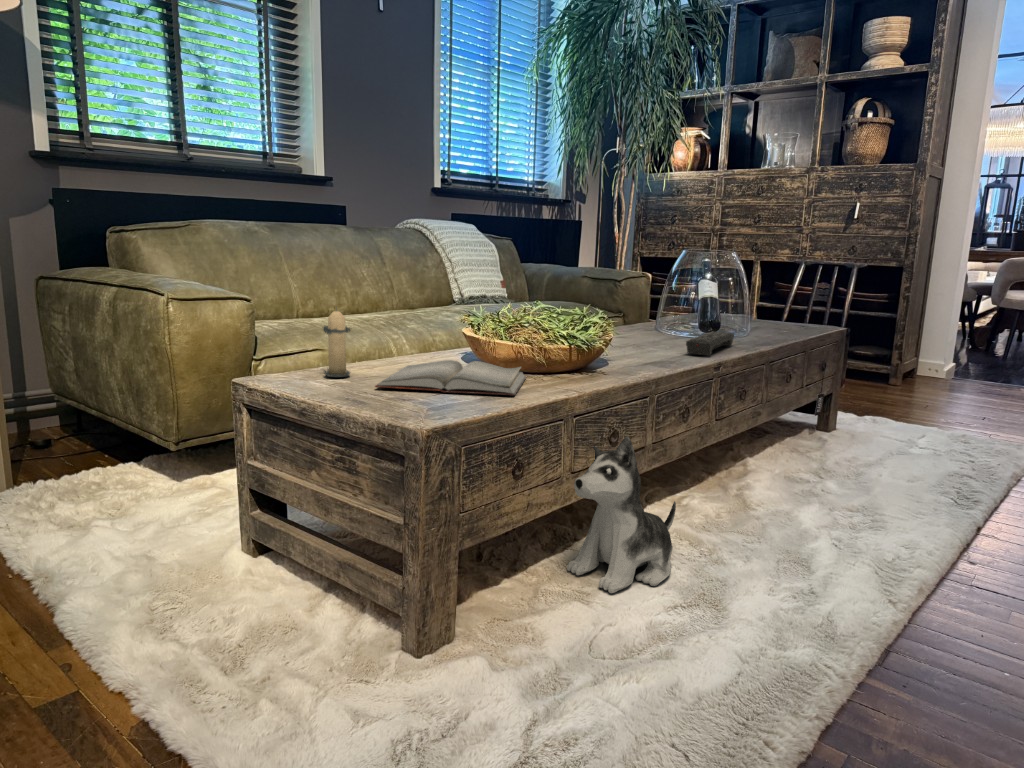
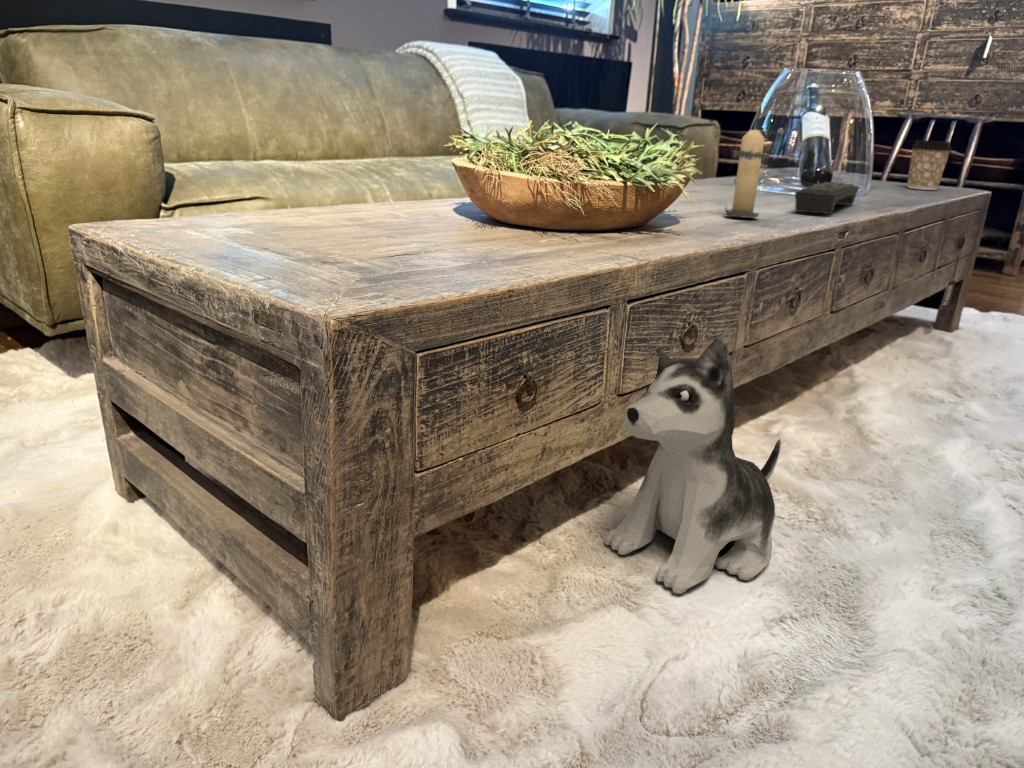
coffee cup: none [784,294,812,329] -> present [907,140,951,190]
candle: present [323,307,350,377] -> present [725,123,770,218]
hardback book: present [375,360,526,395] -> none [287,203,551,259]

